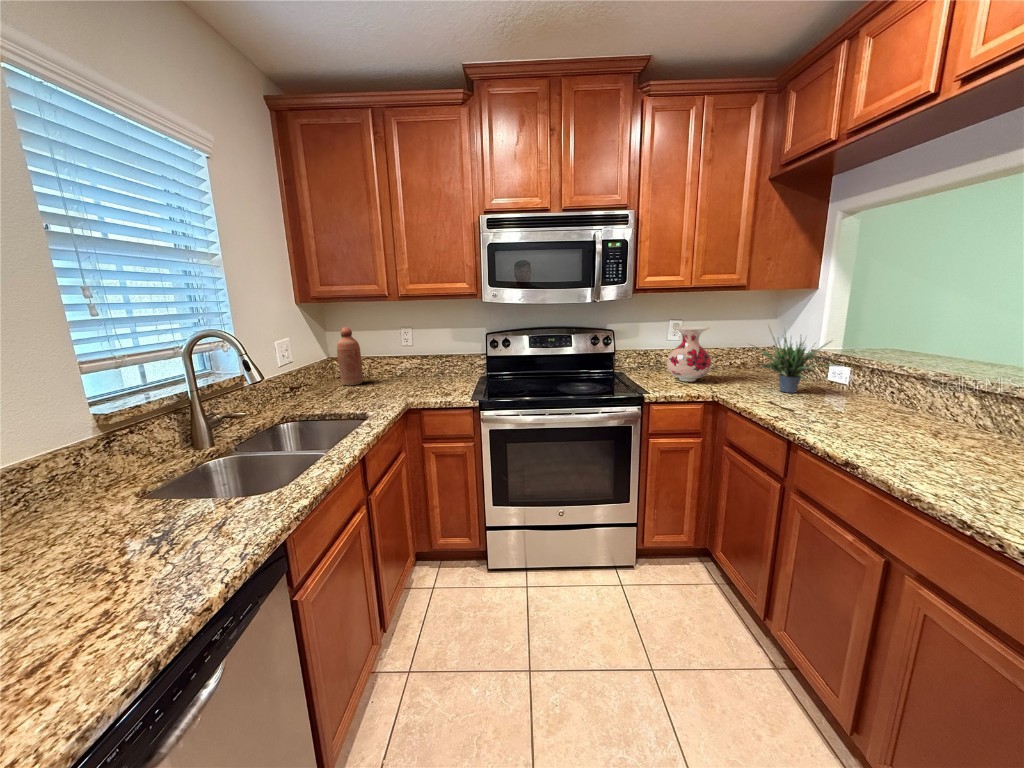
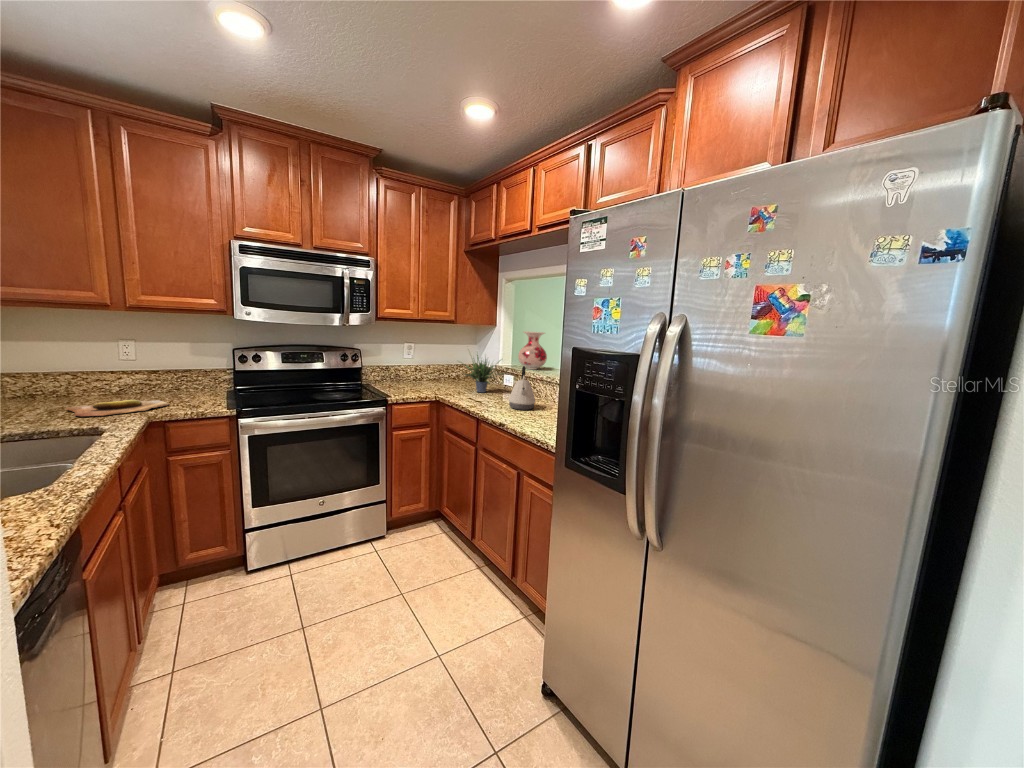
vase: present [667,326,712,382] -> present [518,331,547,369]
bottle: present [337,327,363,385] -> none [22,336,63,405]
kettle: none [854,356,920,436] -> present [509,366,535,410]
cutting board: none [356,385,428,400] -> present [66,400,169,416]

